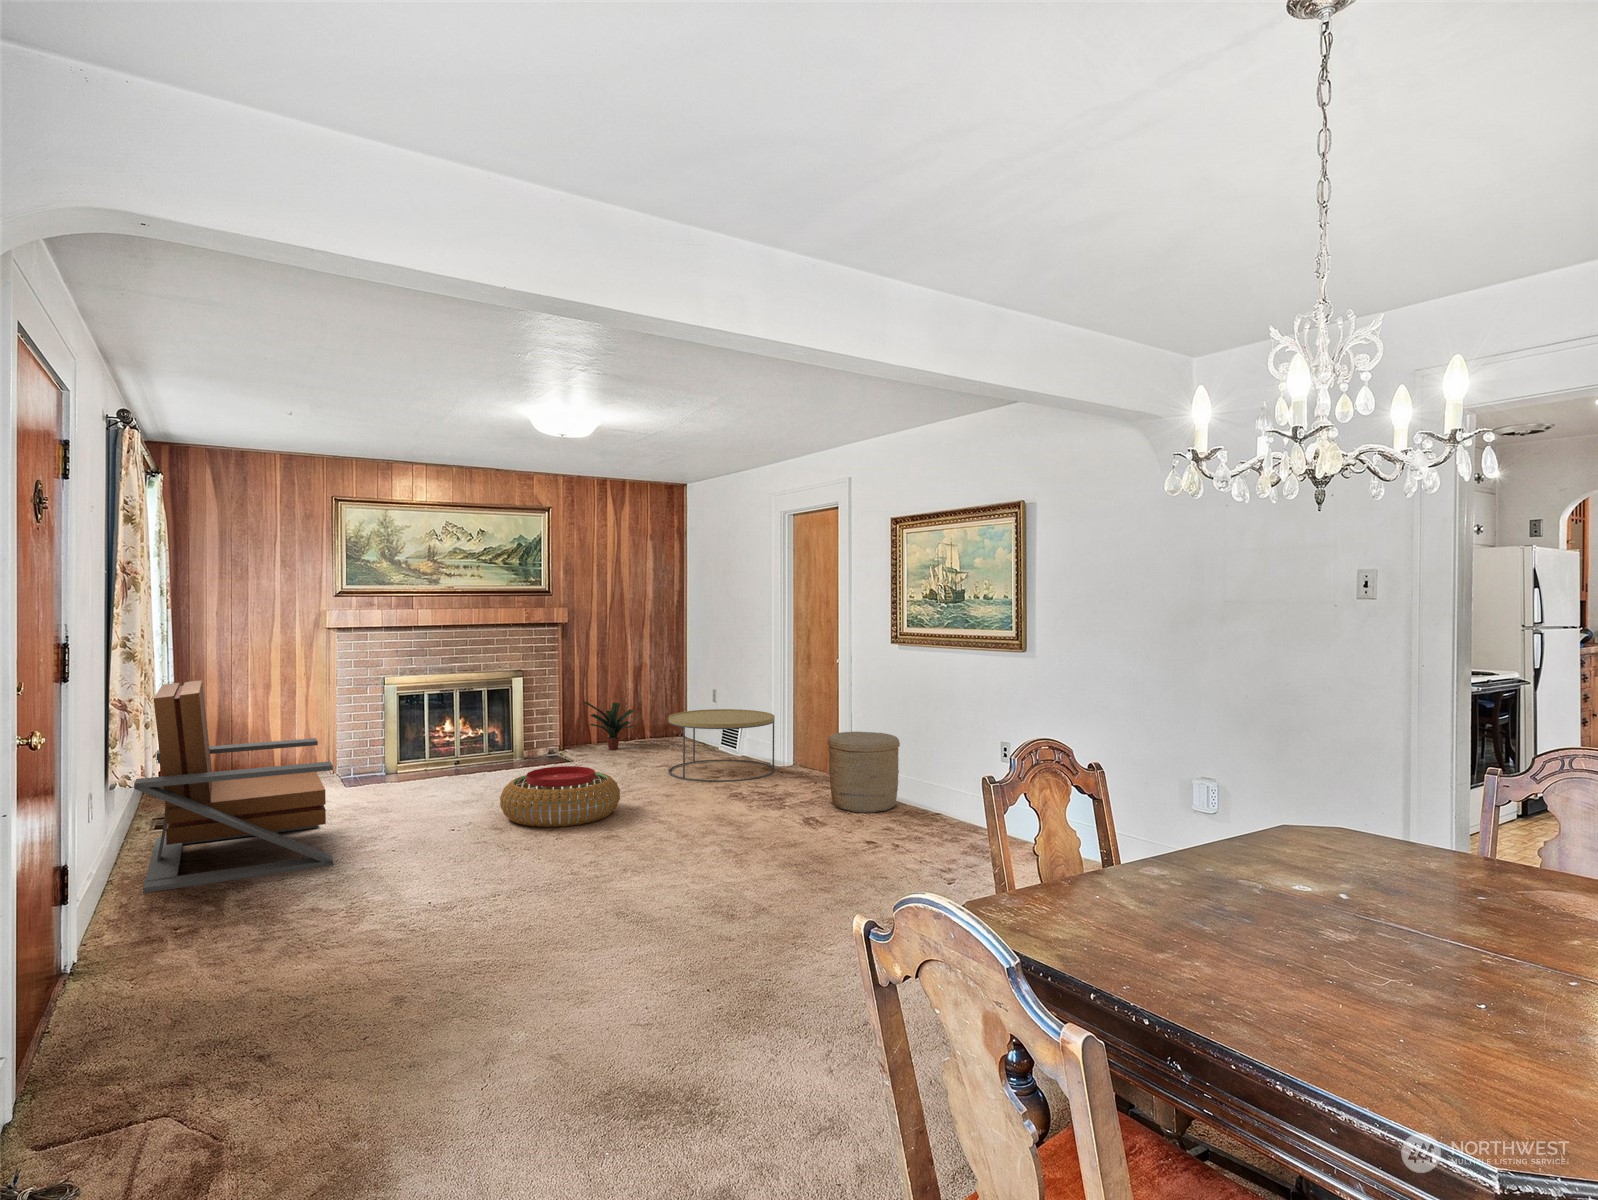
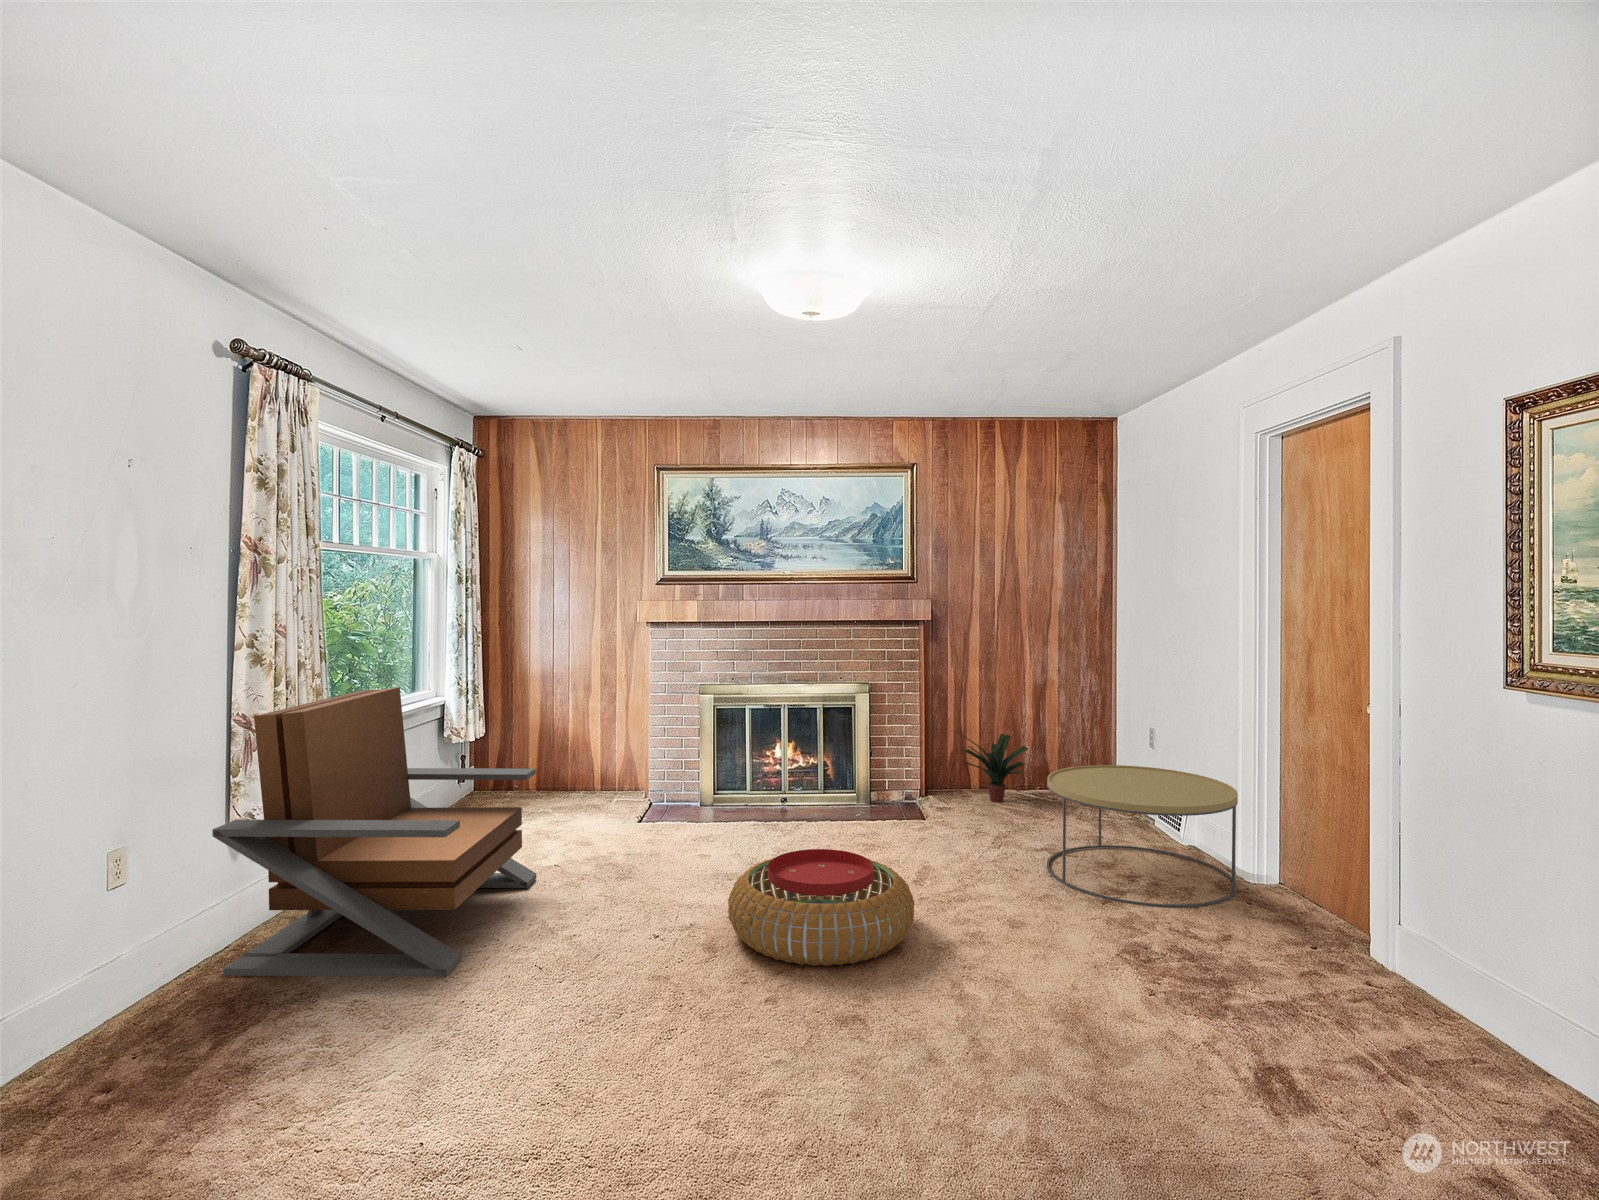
woven basket: present [828,732,900,813] -> none [1329,871,1530,1089]

